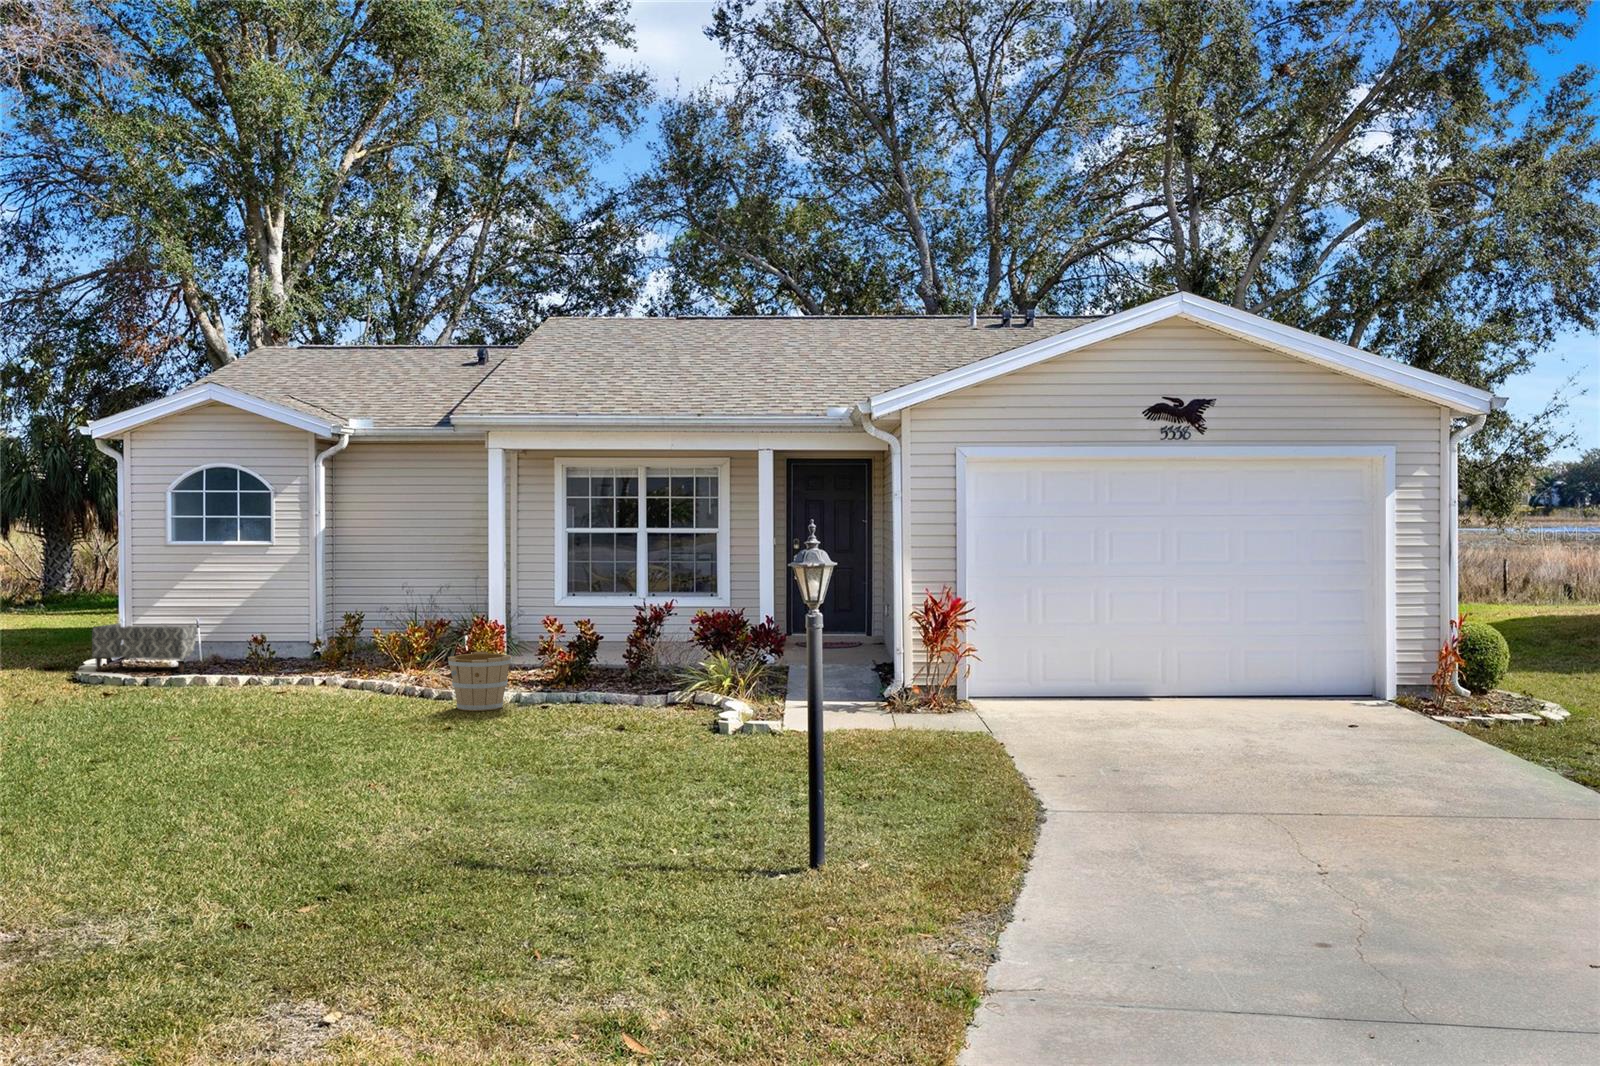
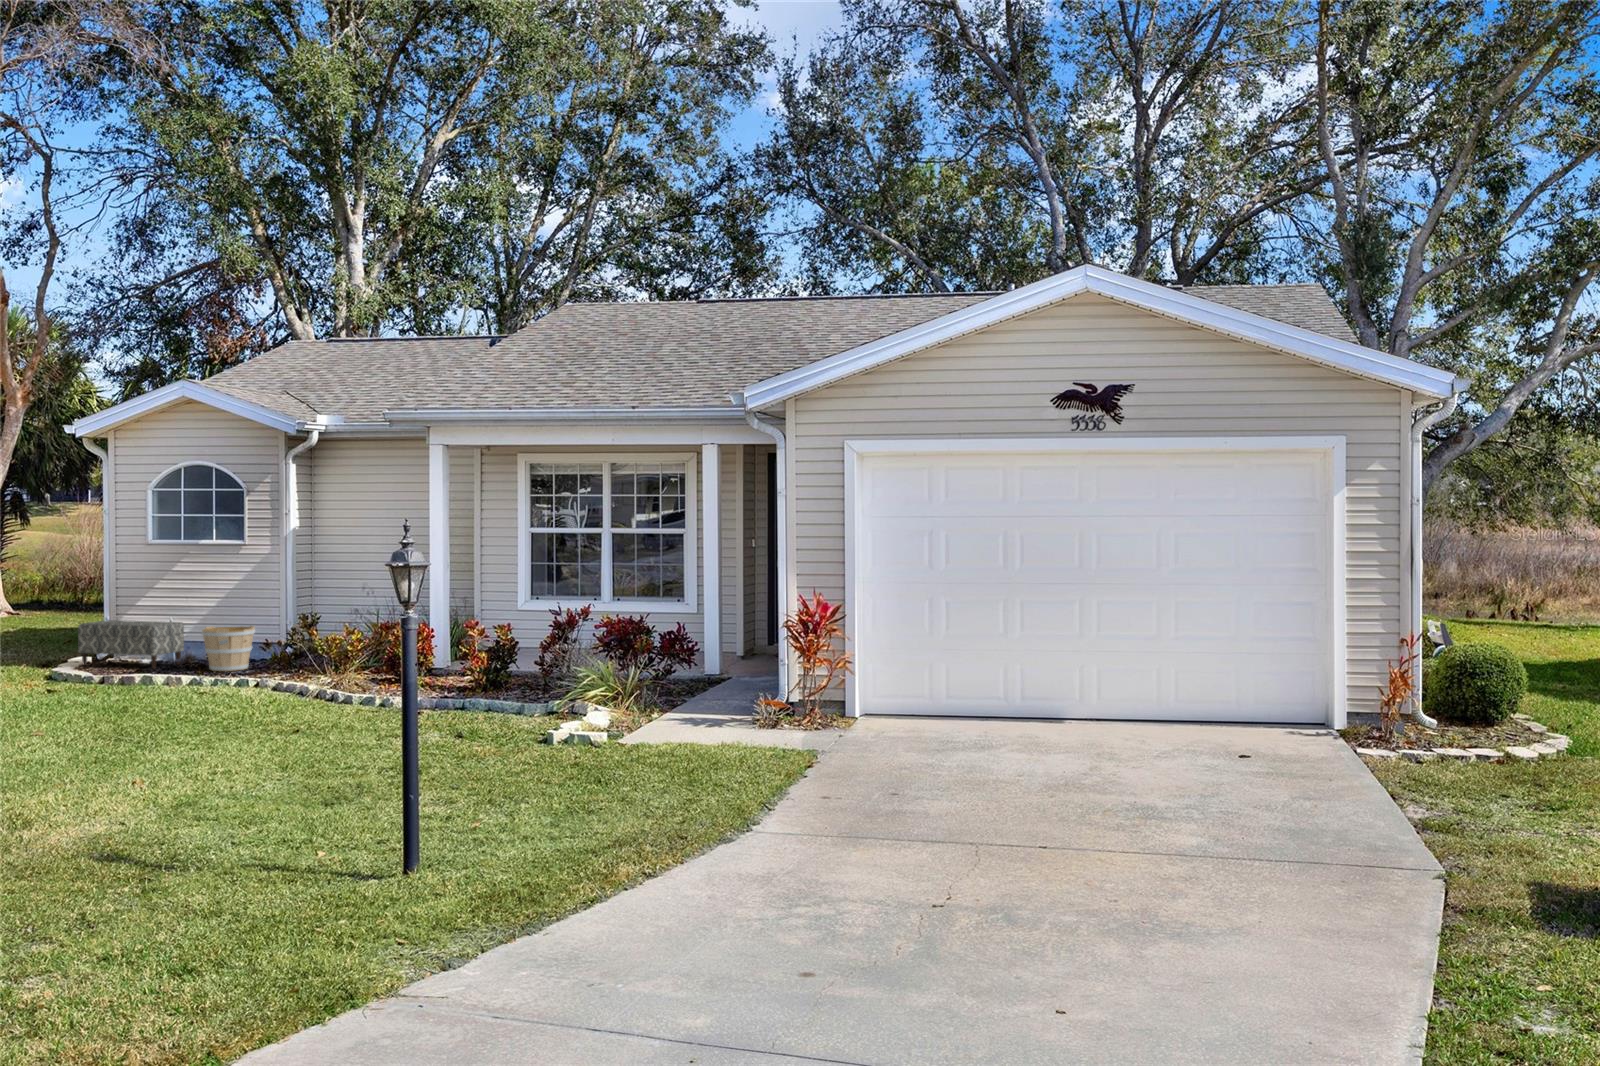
wooden bucket: present [448,652,512,711] -> present [201,626,255,671]

